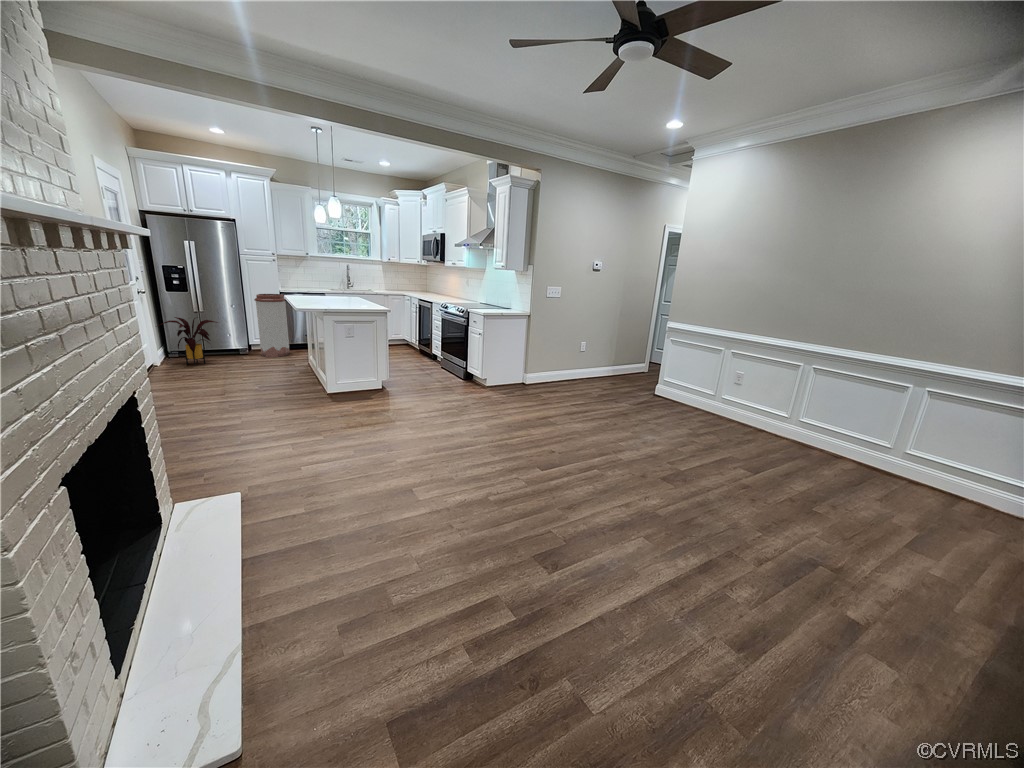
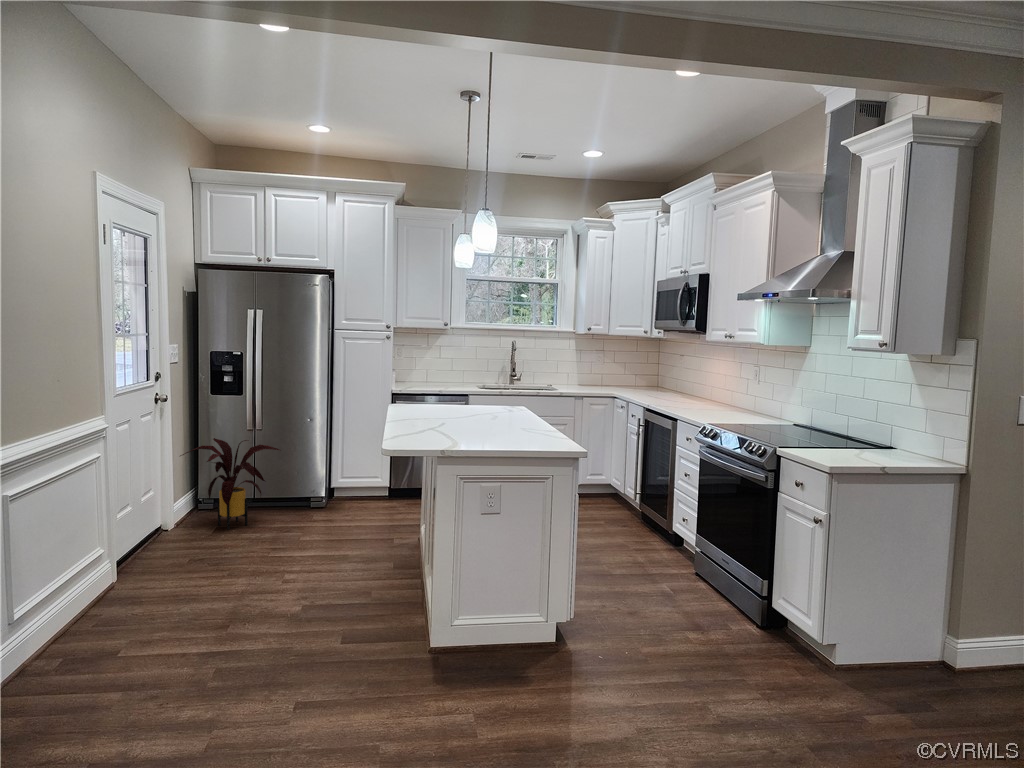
trash can: present [254,294,290,357] -> none [345,397,397,515]

